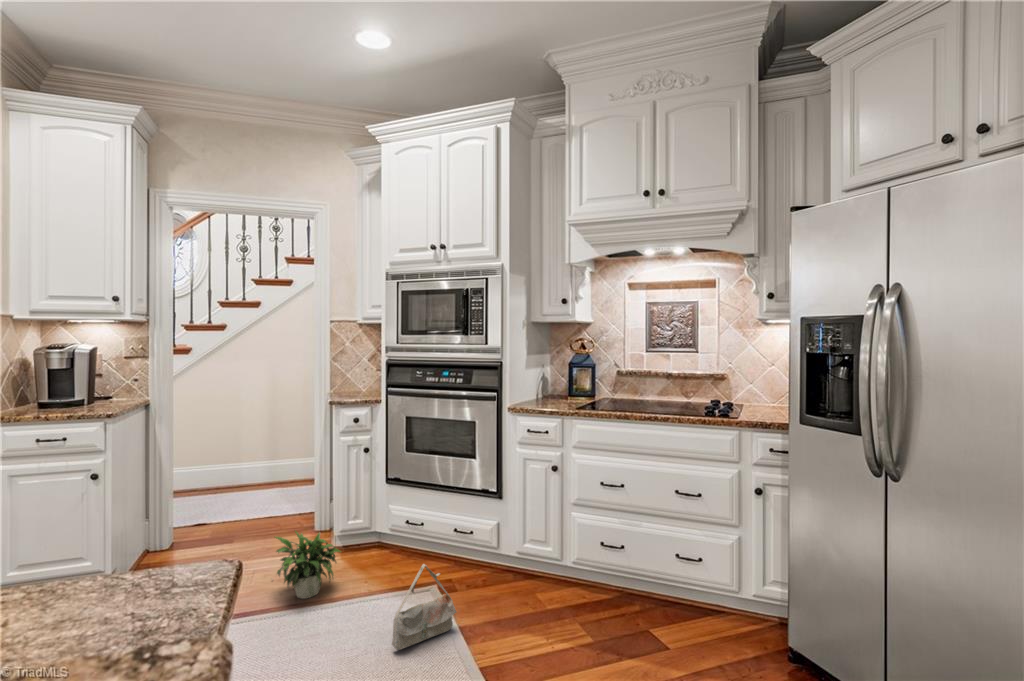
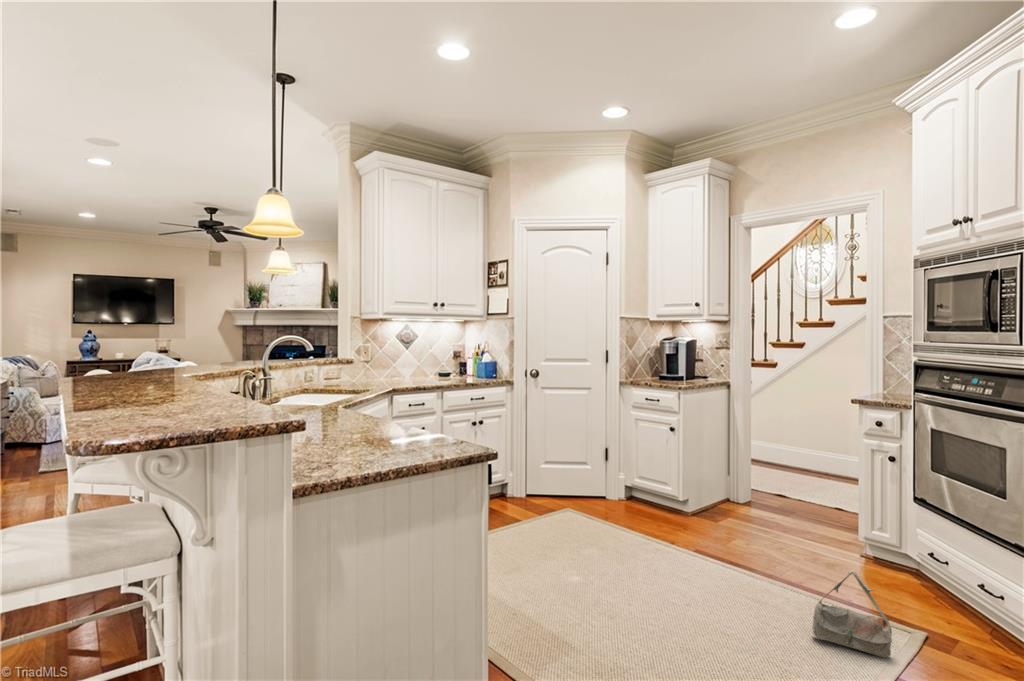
potted plant: present [275,531,341,599] -> none [768,509,828,575]

